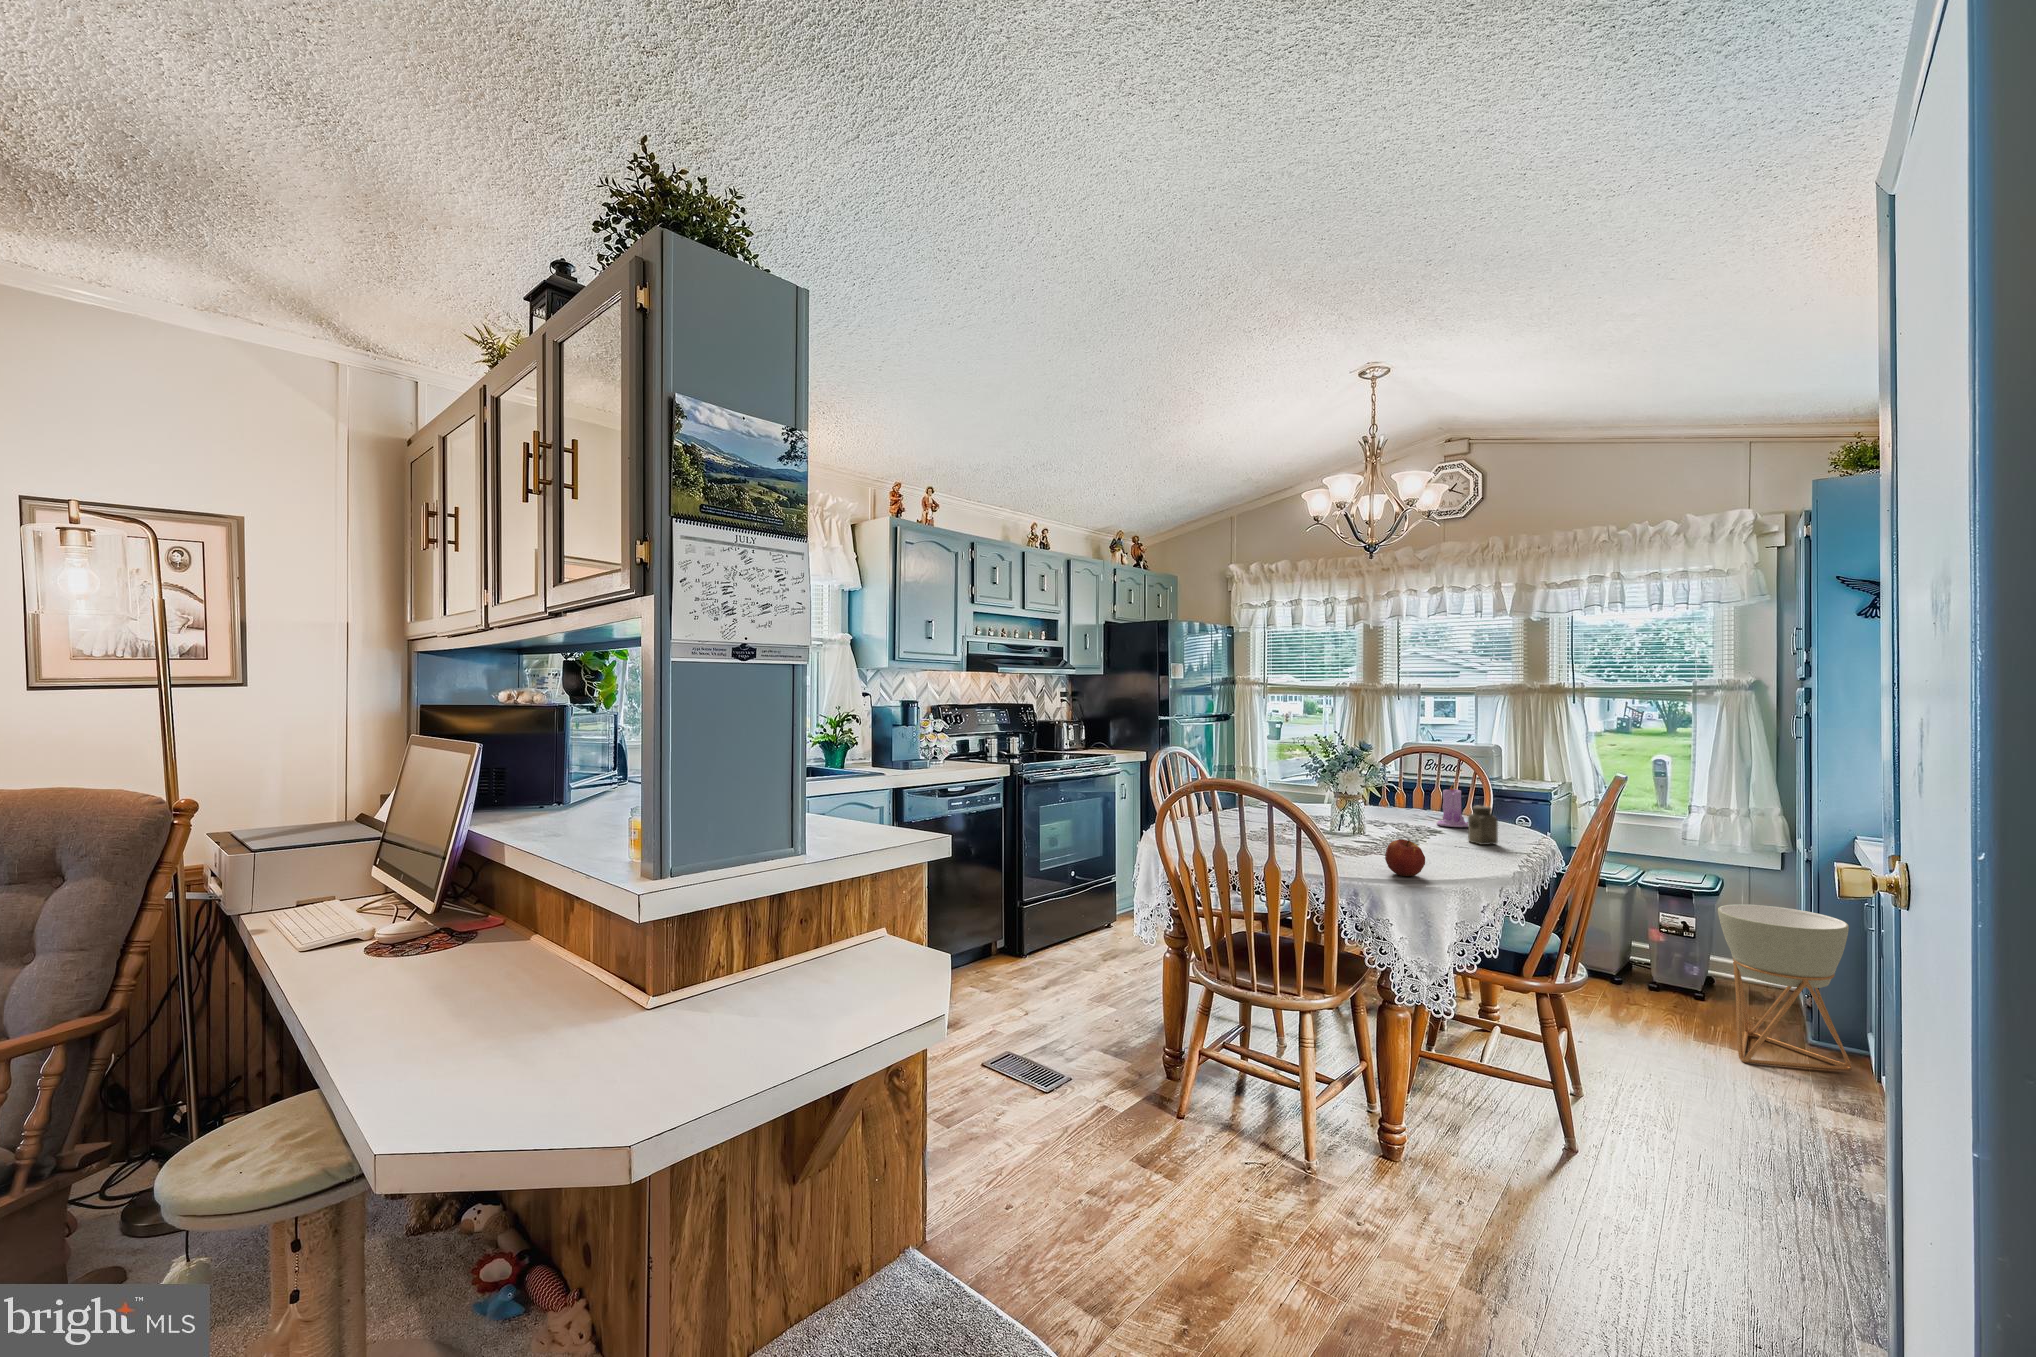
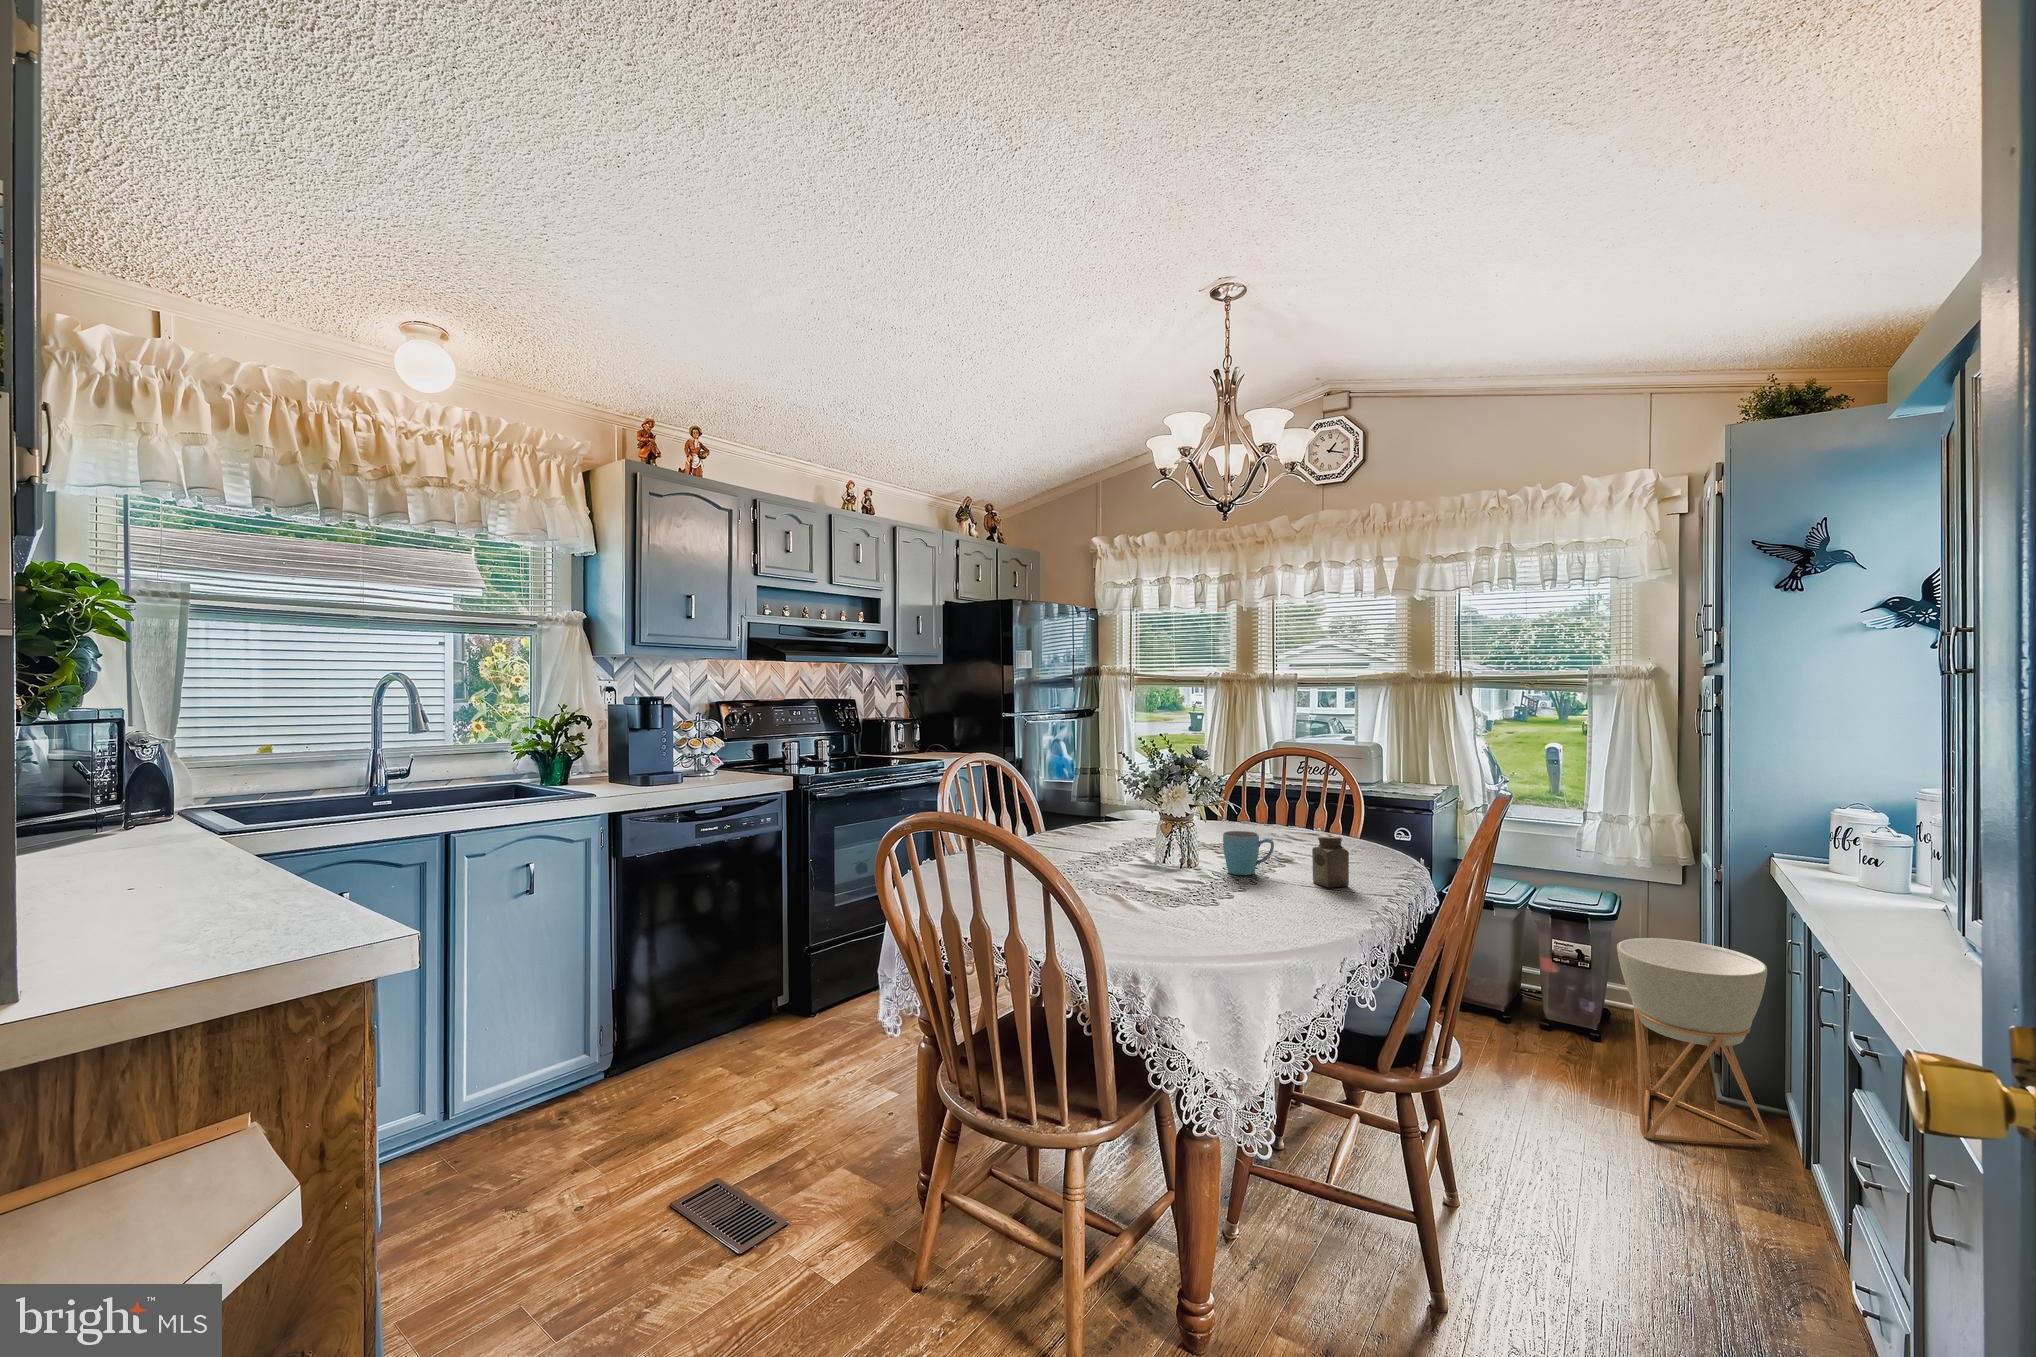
candle: present [1436,785,1468,827] -> none [1282,801,1323,858]
mug: none [1394,804,1436,836] -> present [1223,831,1274,875]
apple: present [1385,839,1425,876] -> none [1181,897,1233,951]

